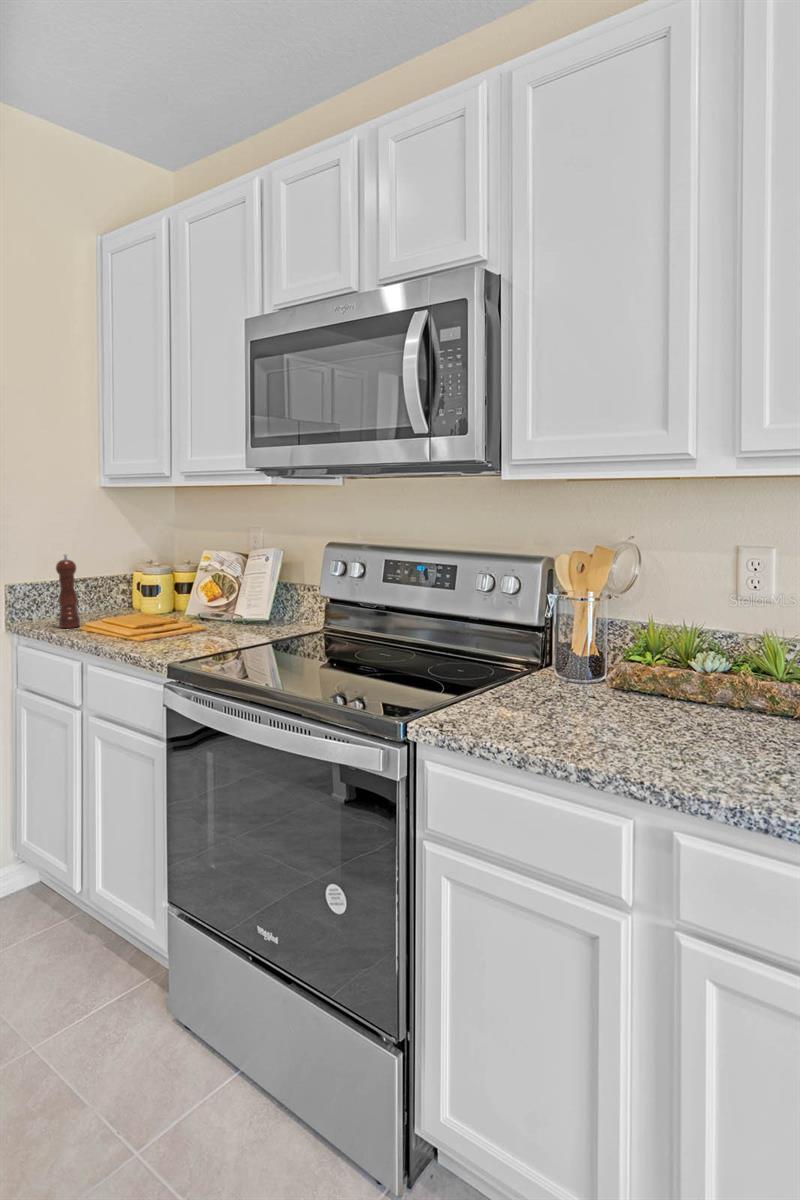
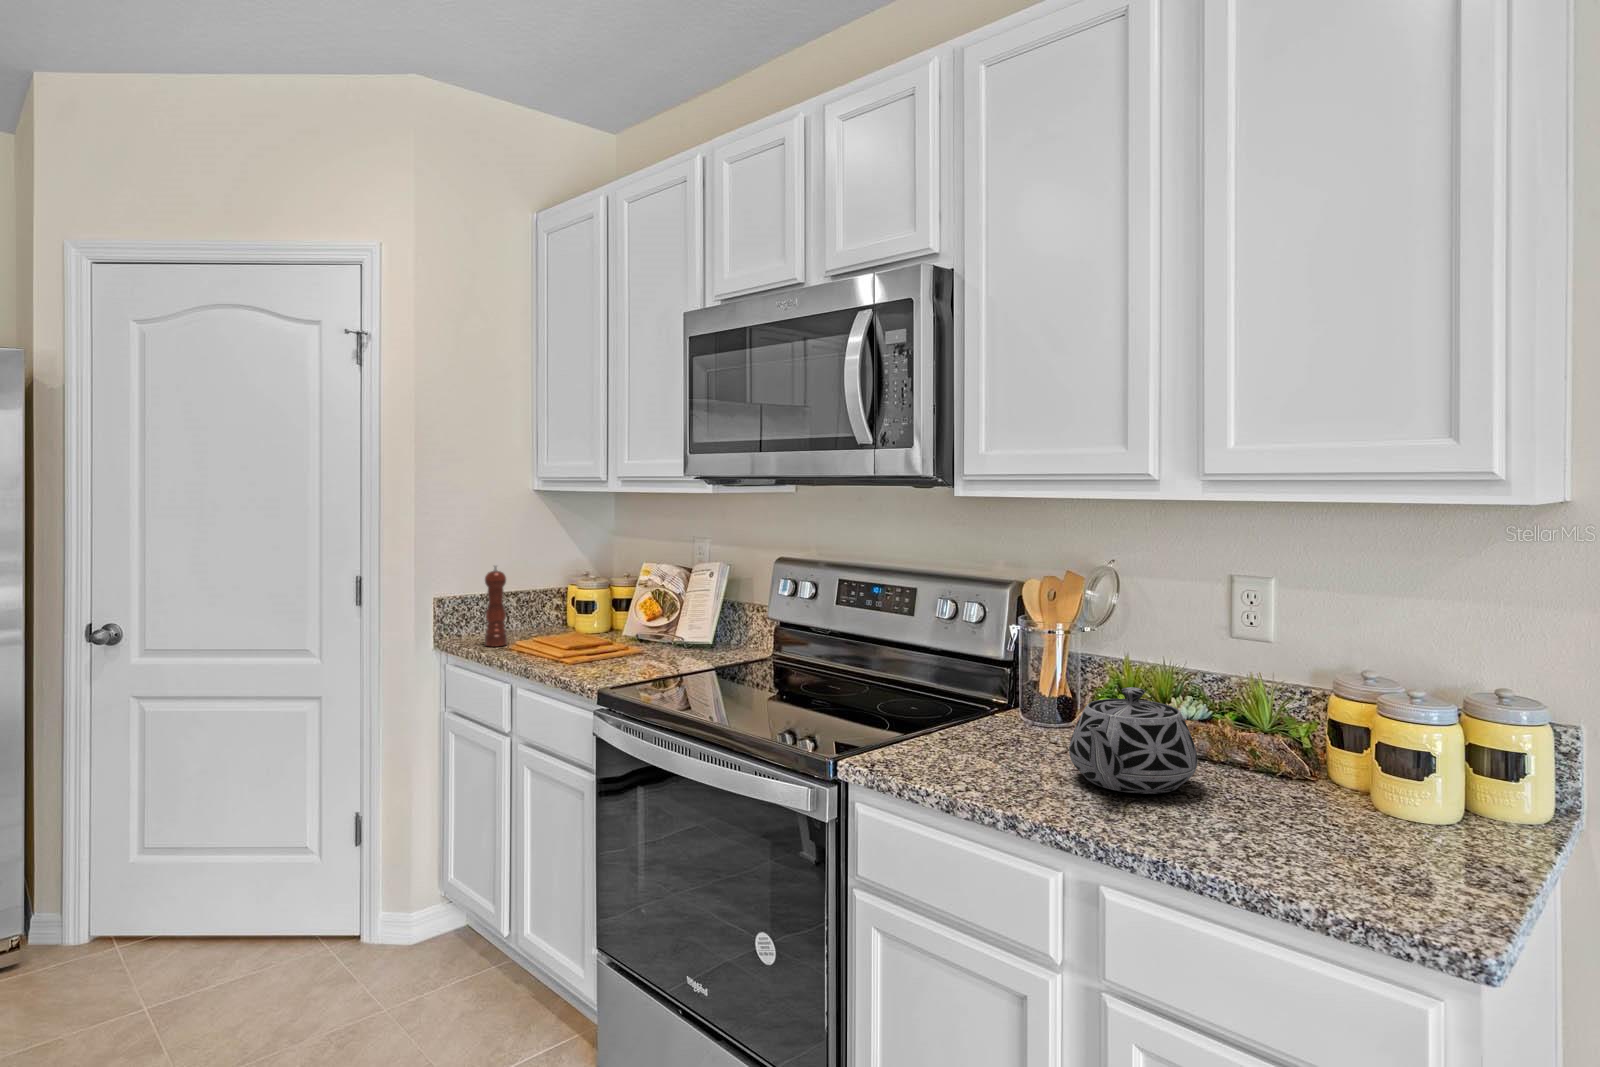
teapot: none [620,646,737,742] -> present [1069,687,1197,794]

